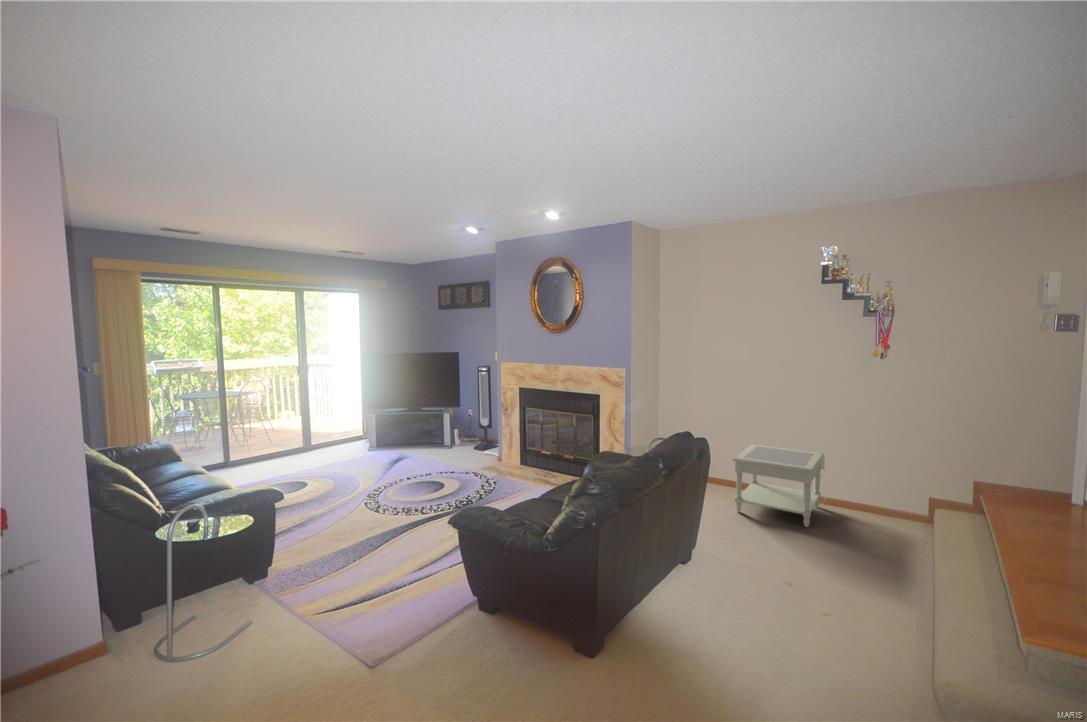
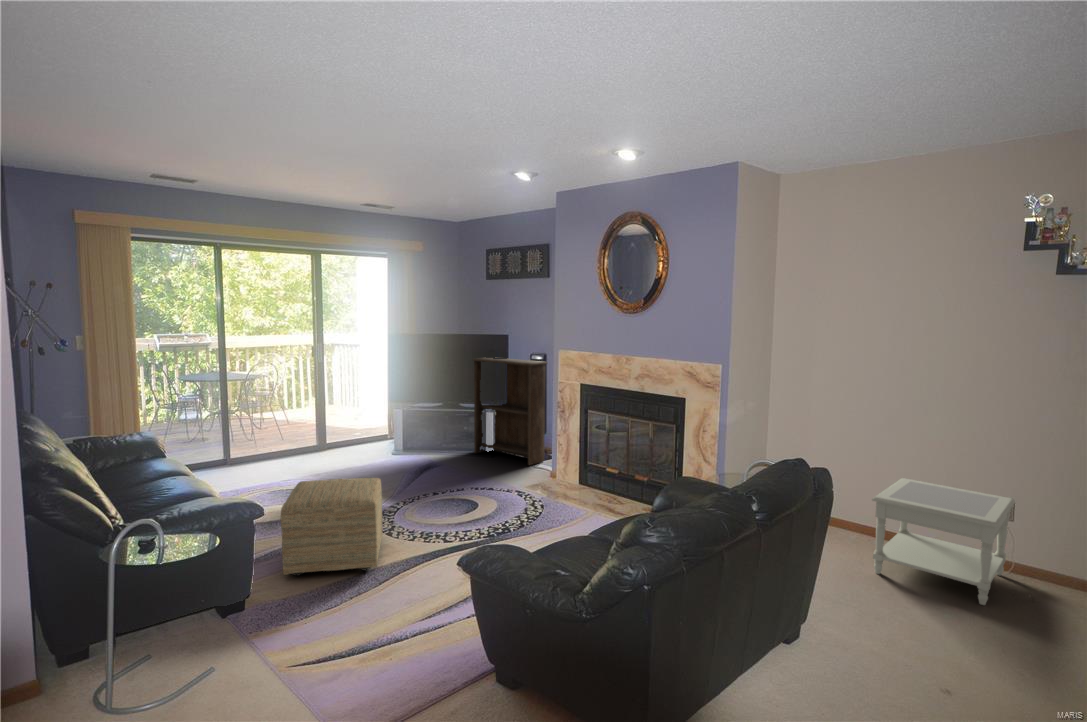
bookshelf: none [432,370,492,453] -> present [472,357,547,465]
ottoman: none [291,468,371,549] -> present [280,478,382,576]

